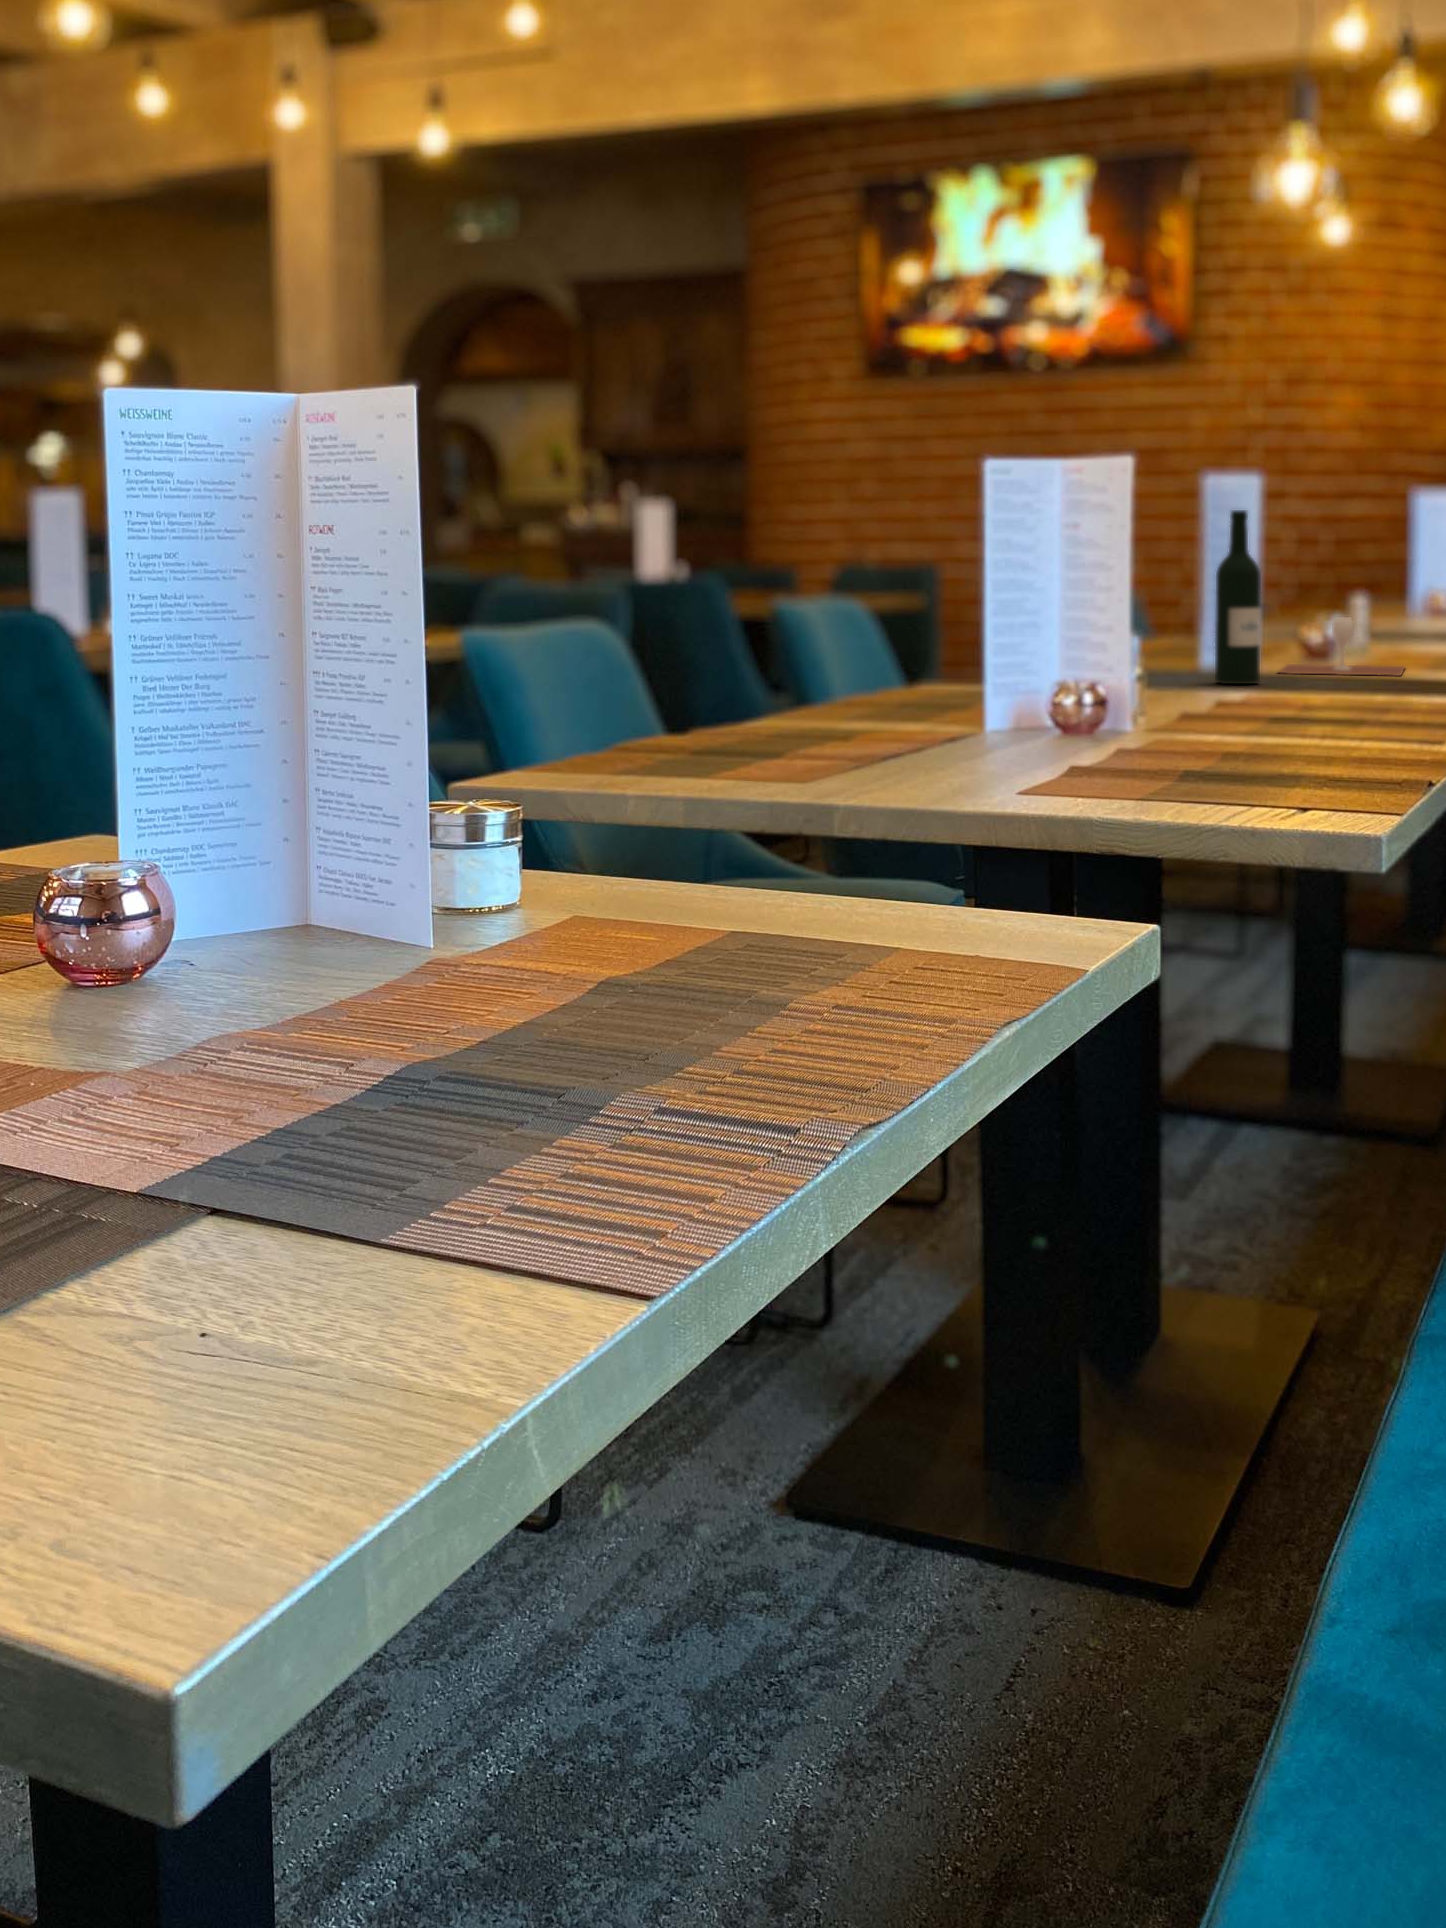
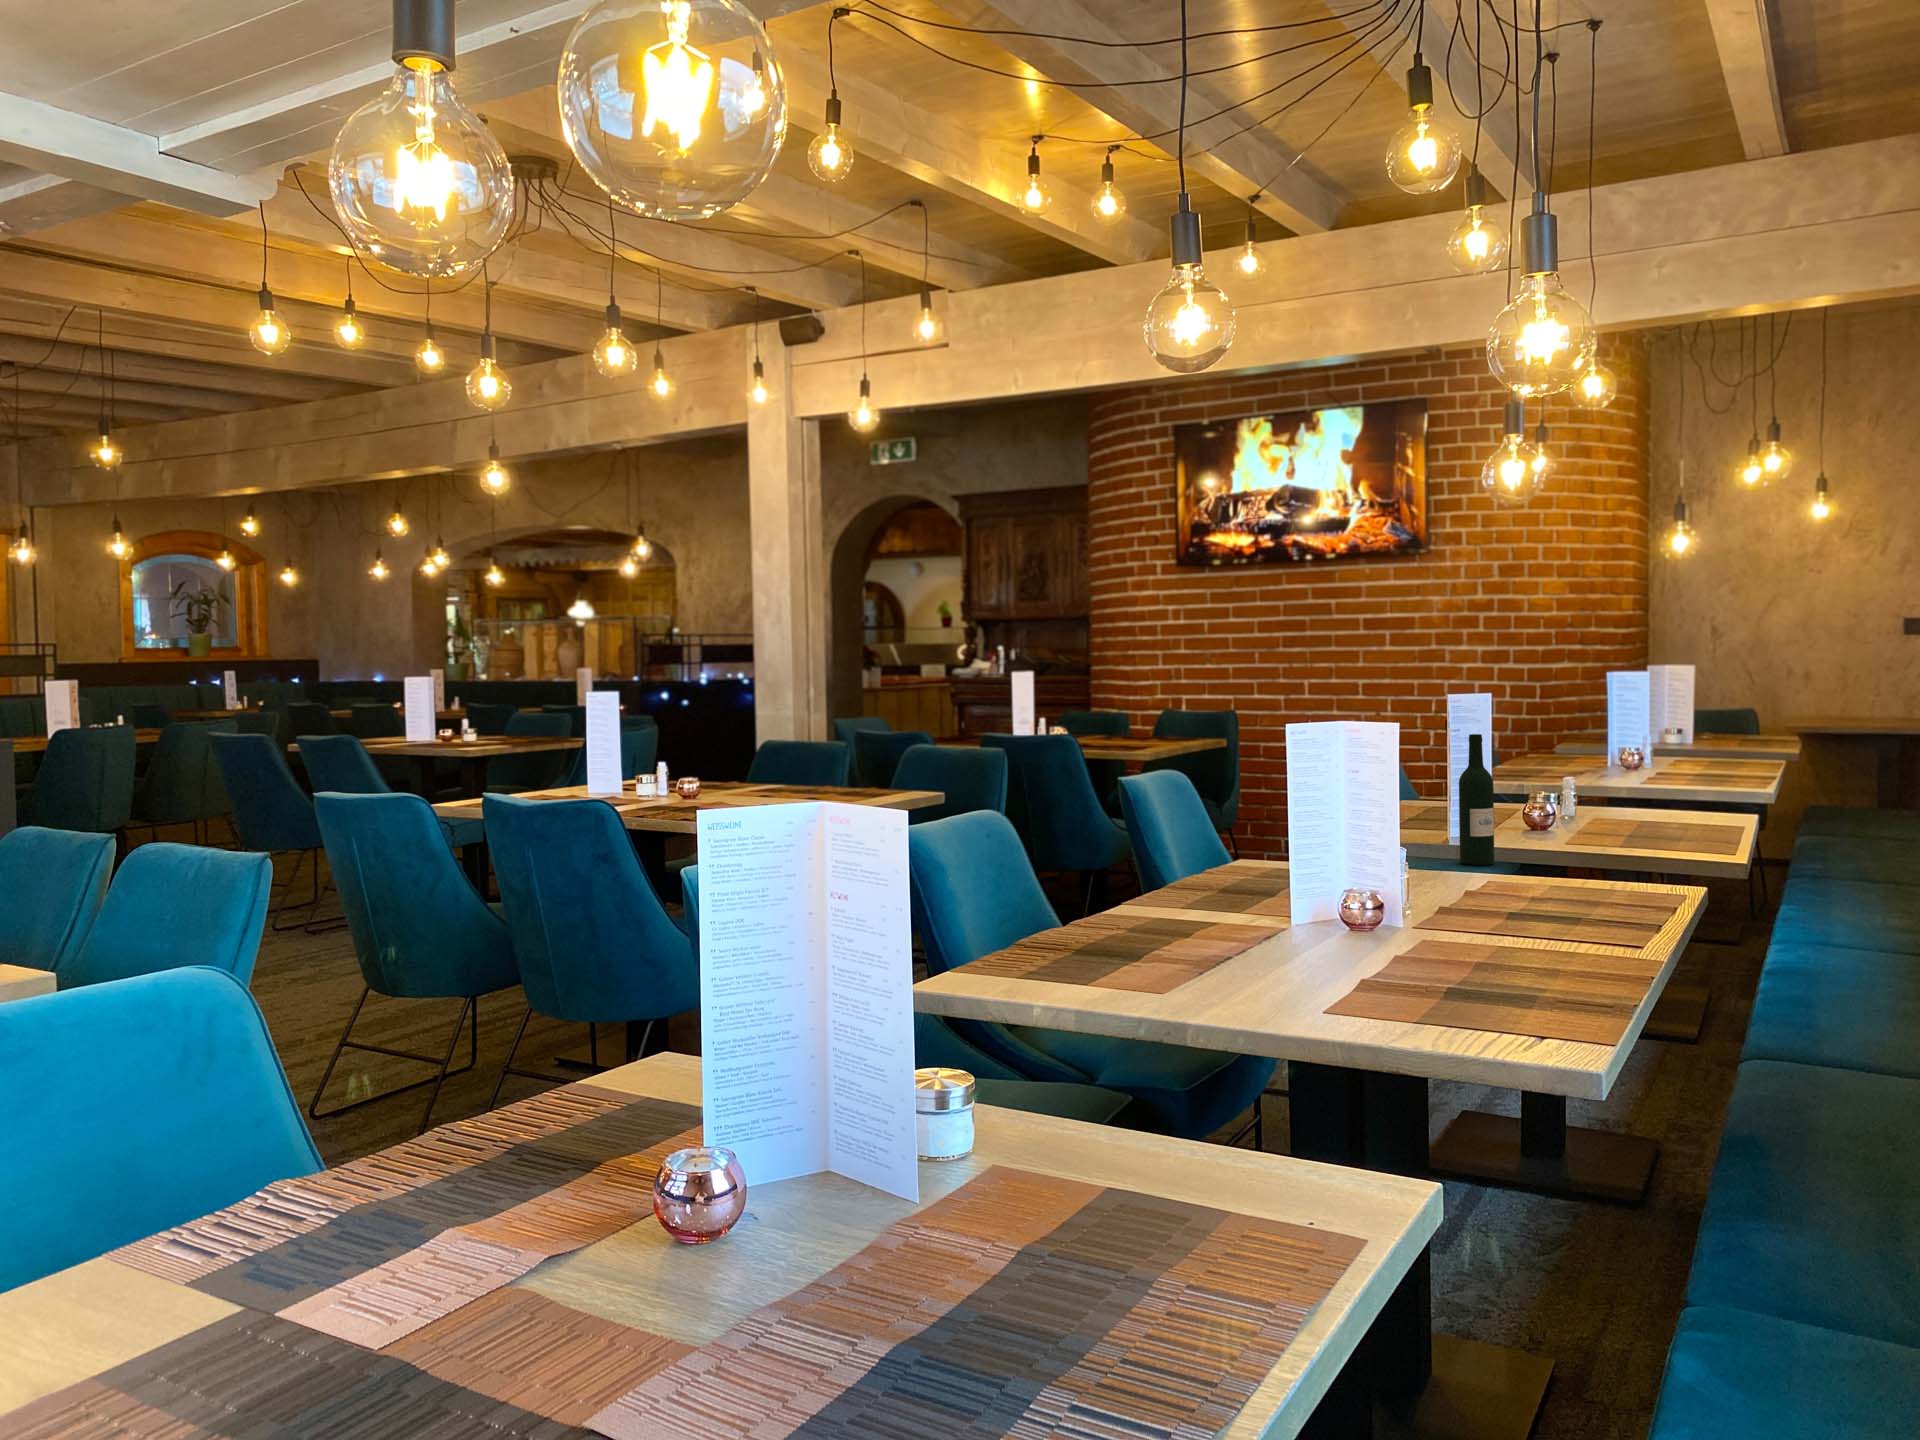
wine glass: present [1280,617,1404,676] -> none [1506,804,1606,852]

